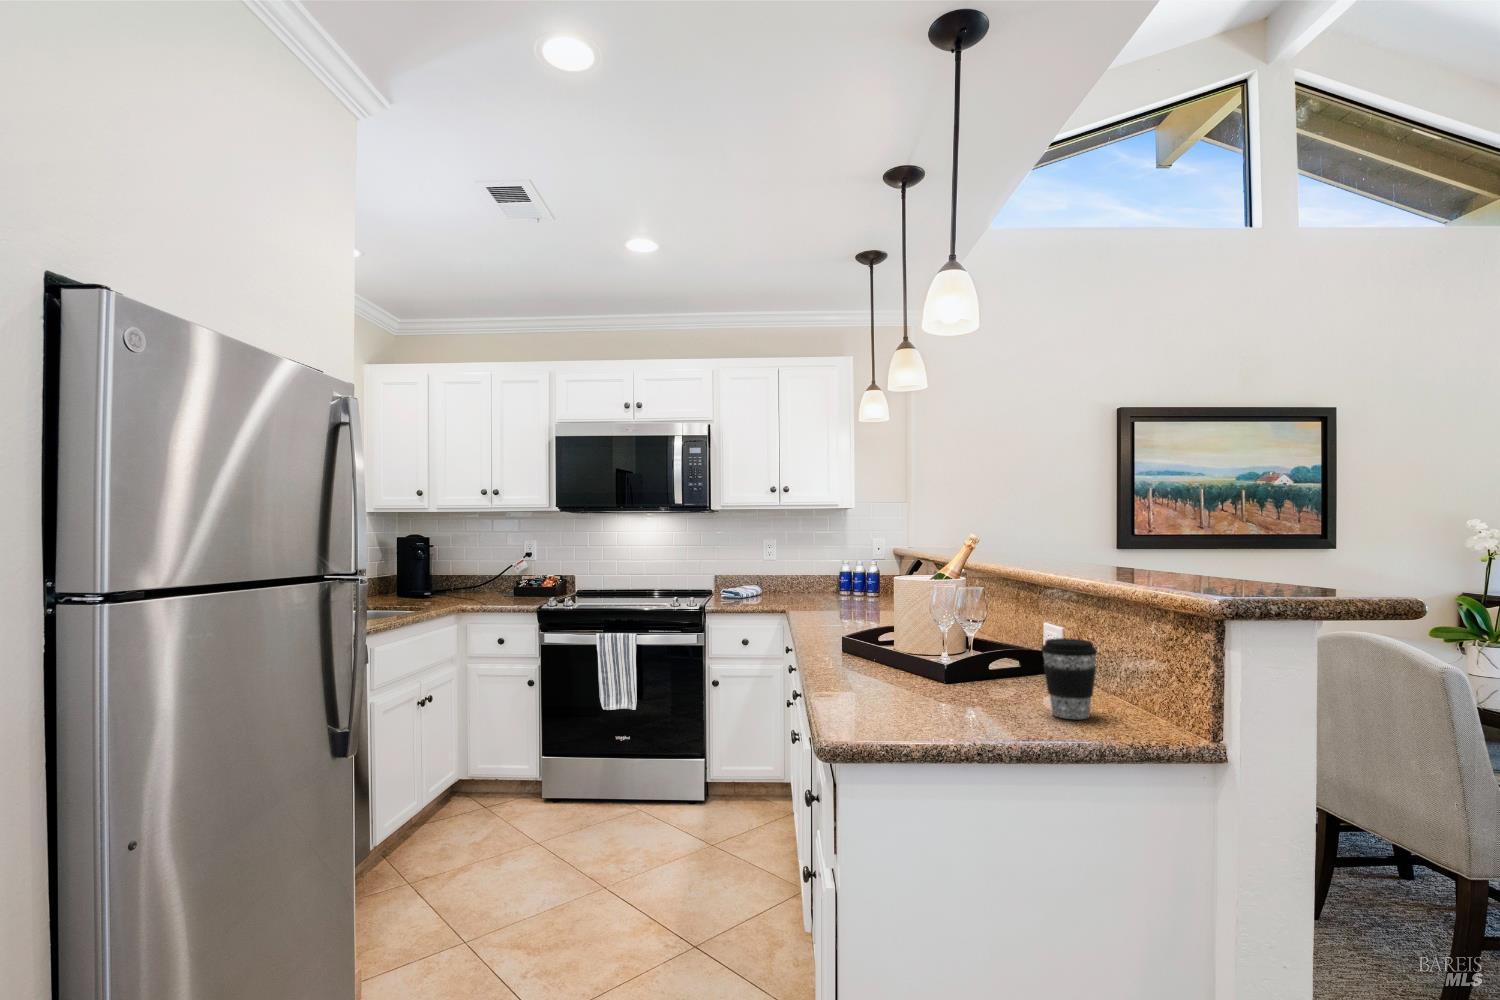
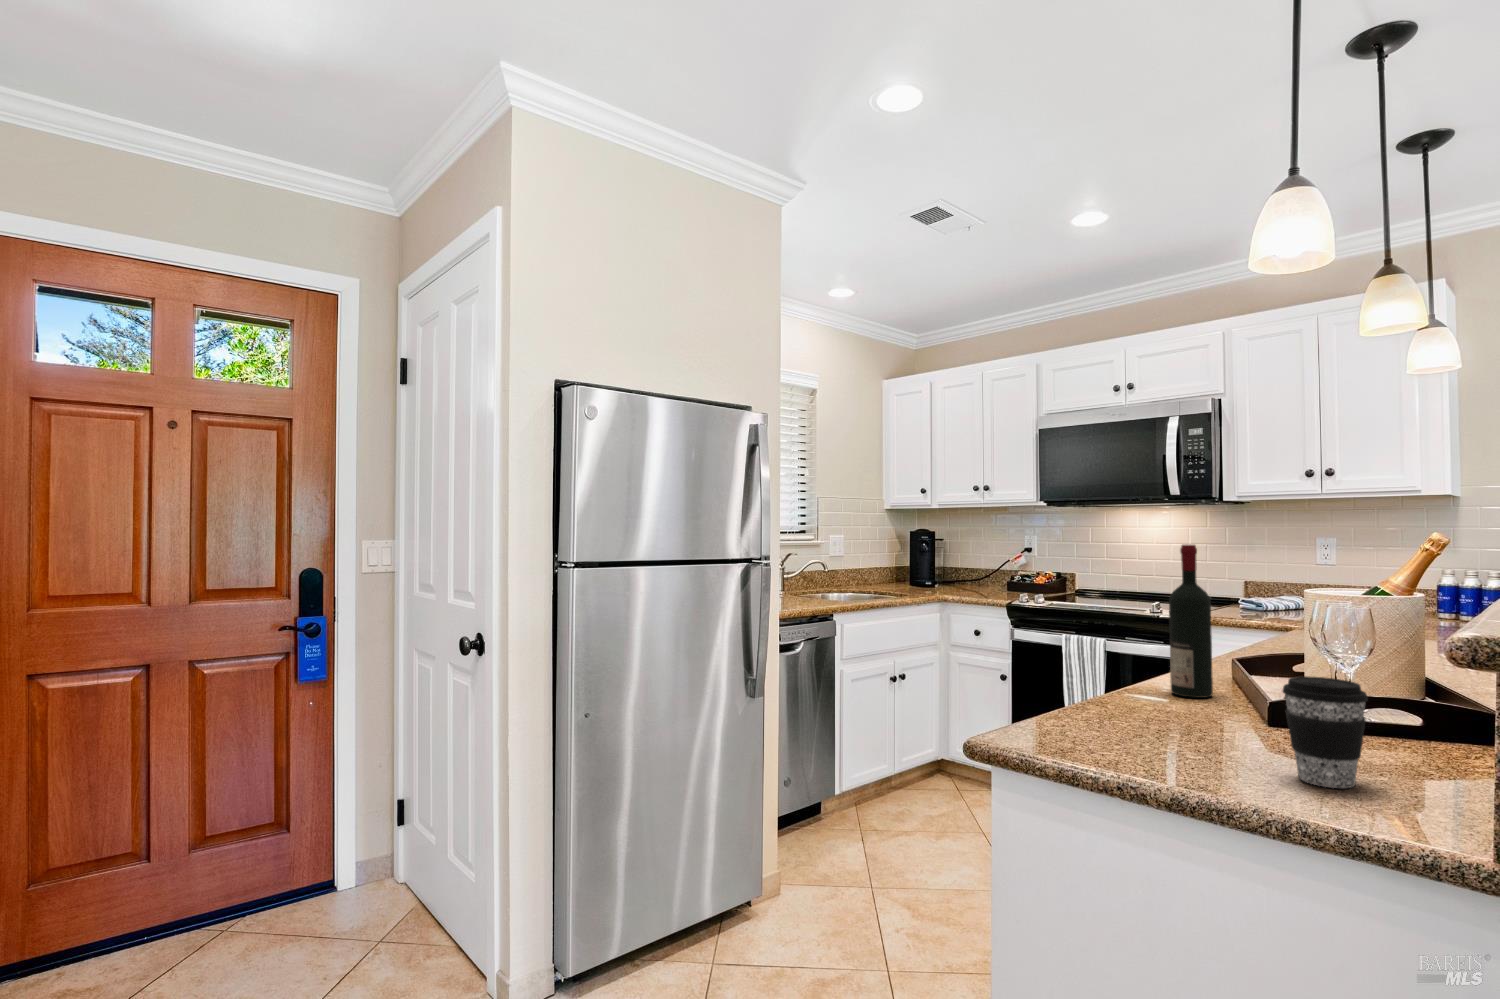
wine bottle: none [848,543,880,671] -> present [1169,544,1213,698]

